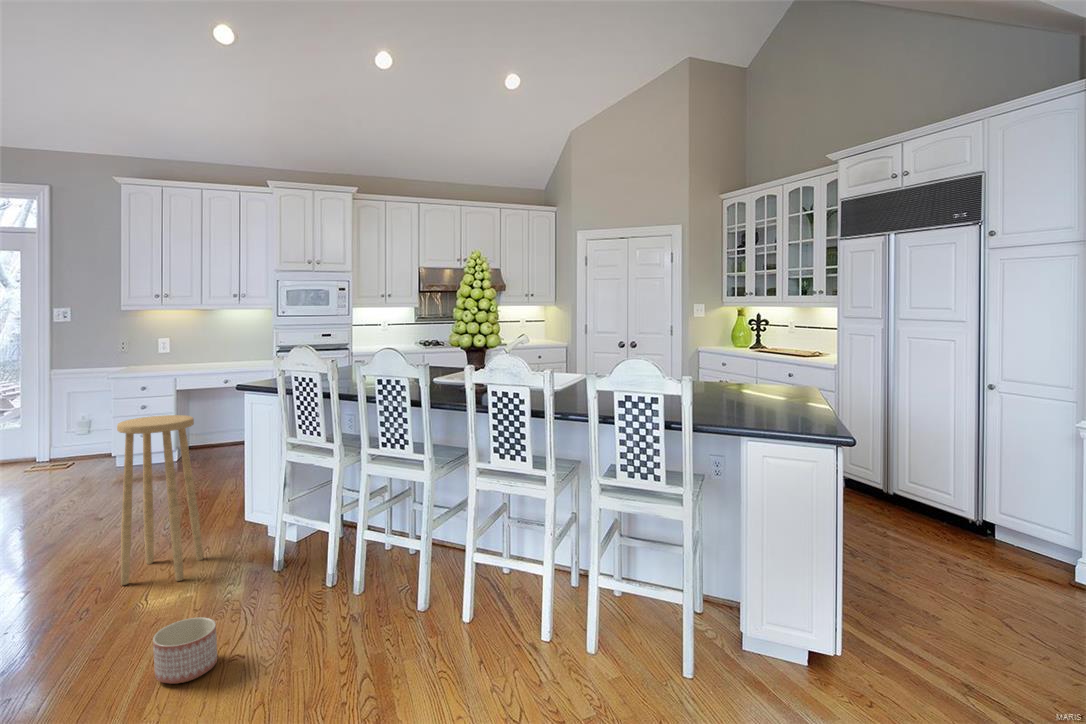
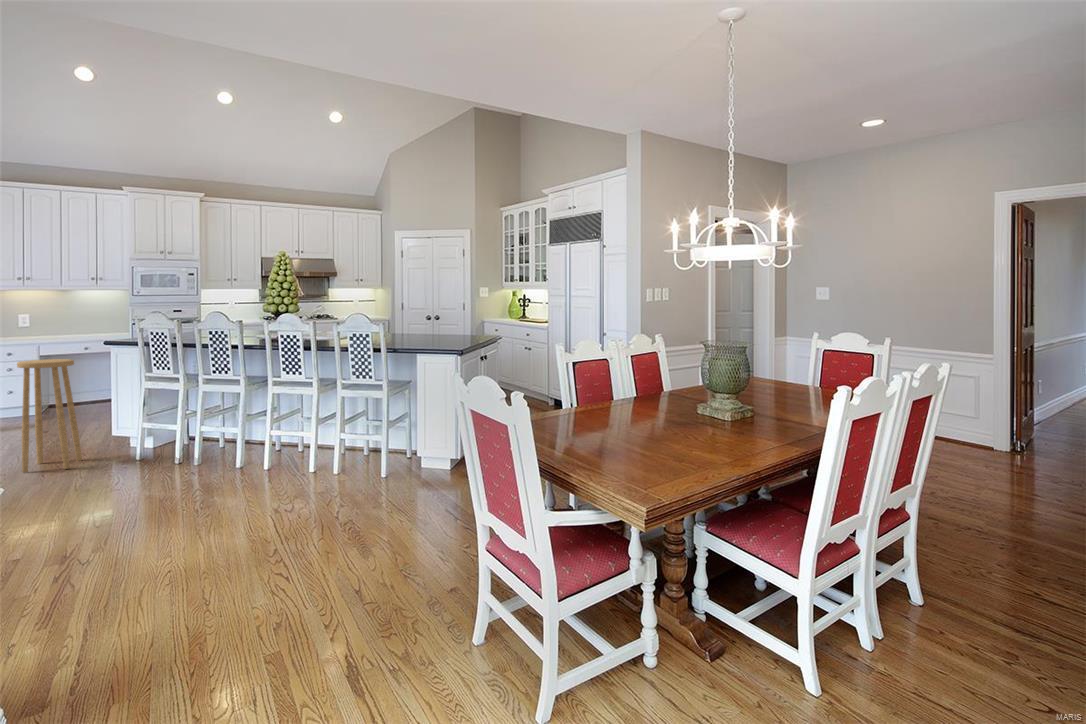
planter: present [153,617,217,684] -> none [62,470,103,502]

